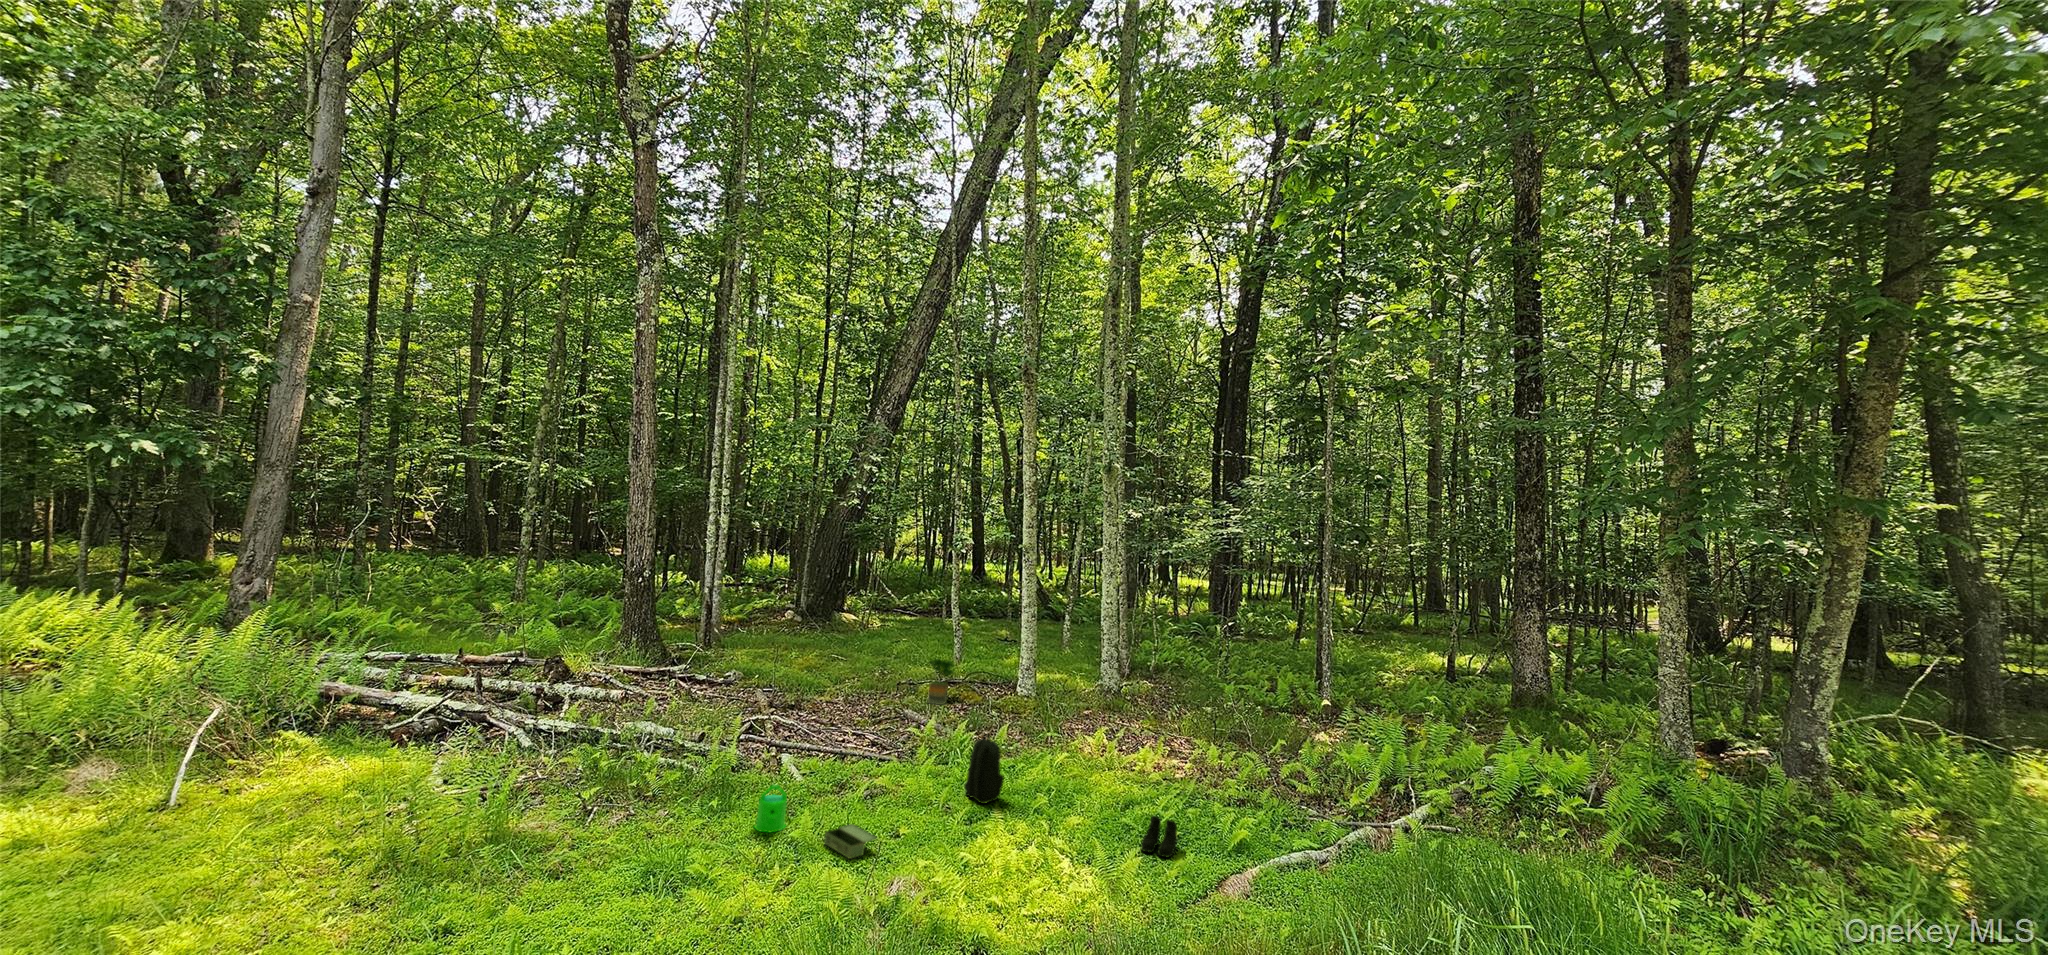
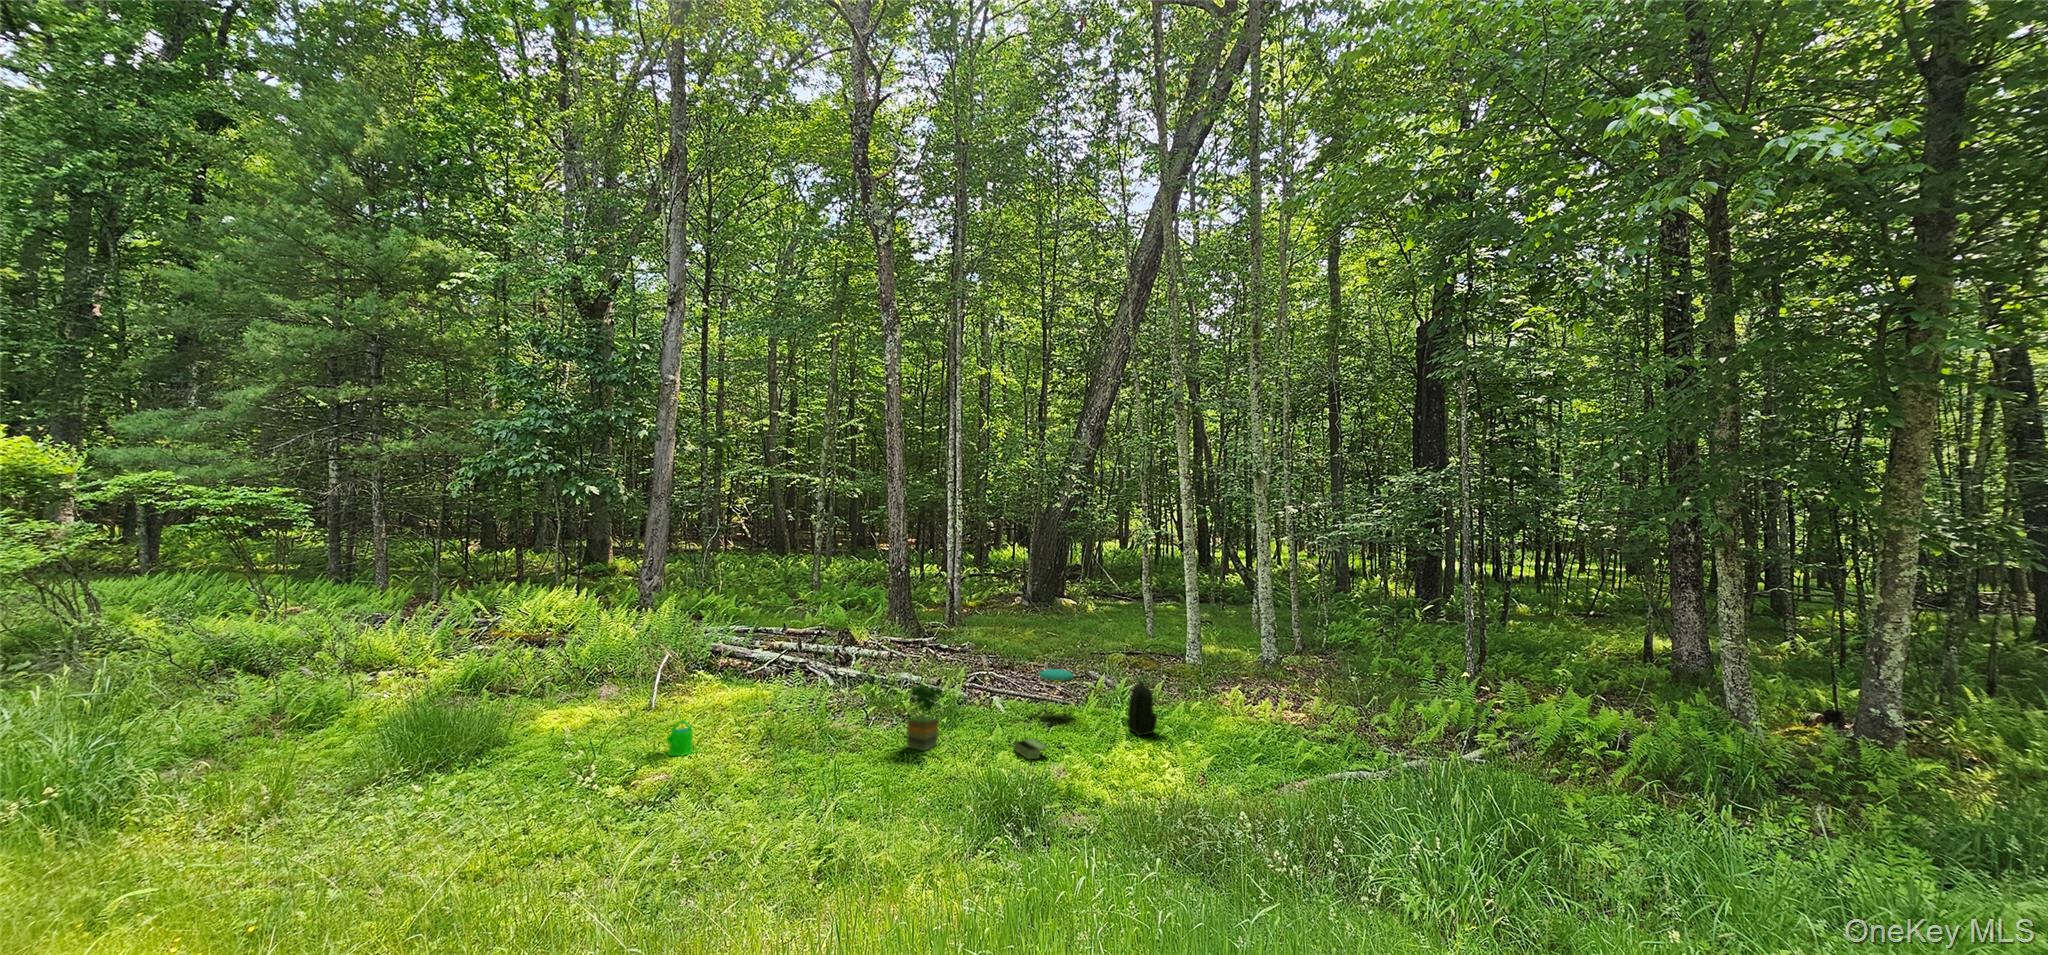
potted tree: present [928,659,954,705] -> present [907,685,944,751]
stool: none [846,717,896,786] -> present [1039,669,1074,719]
watering can: present [754,785,787,832] -> present [666,720,693,756]
boots: present [1141,816,1177,857] -> none [1260,746,1293,779]

